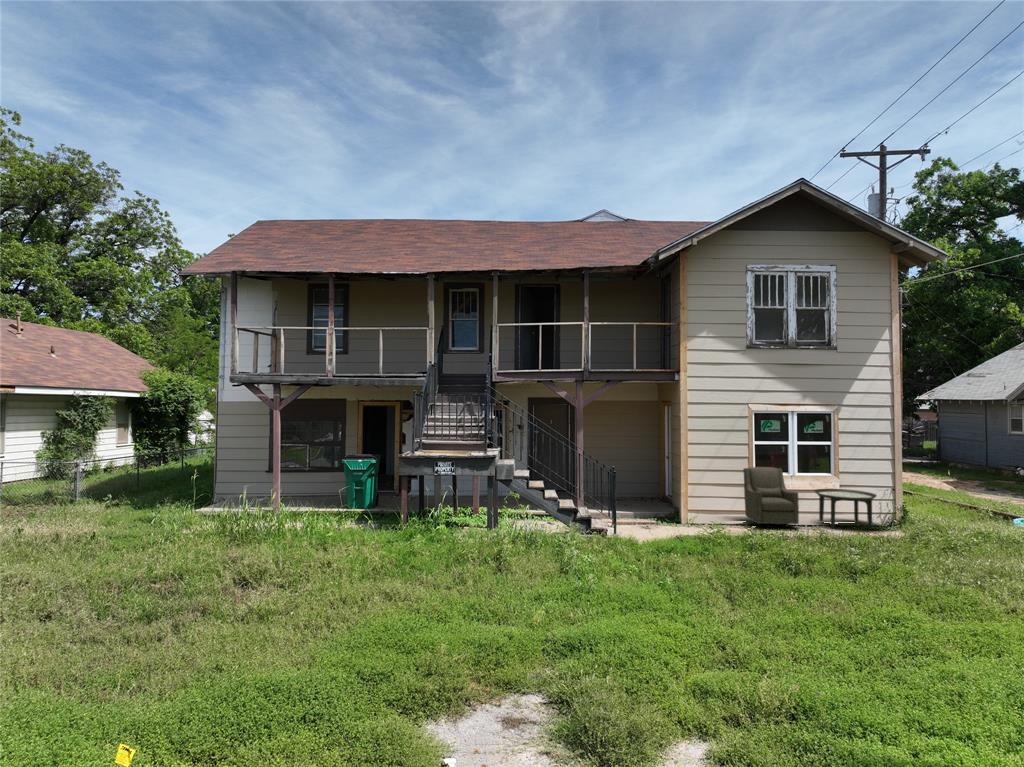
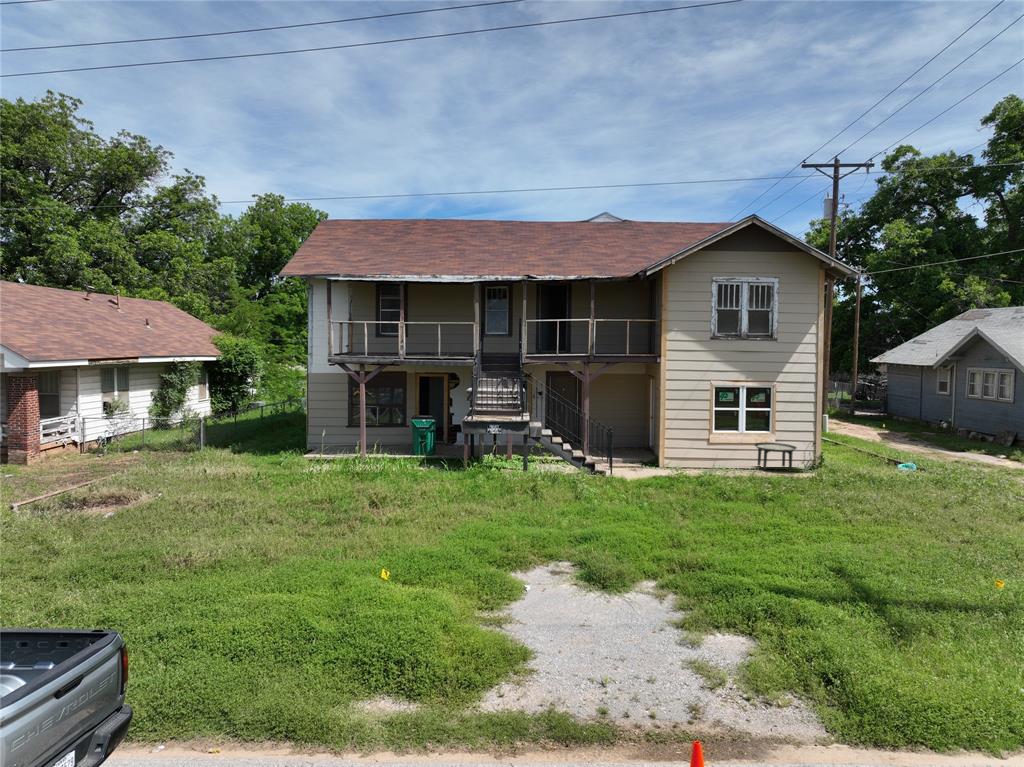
chair: present [743,467,799,528] -> none [705,427,741,471]

